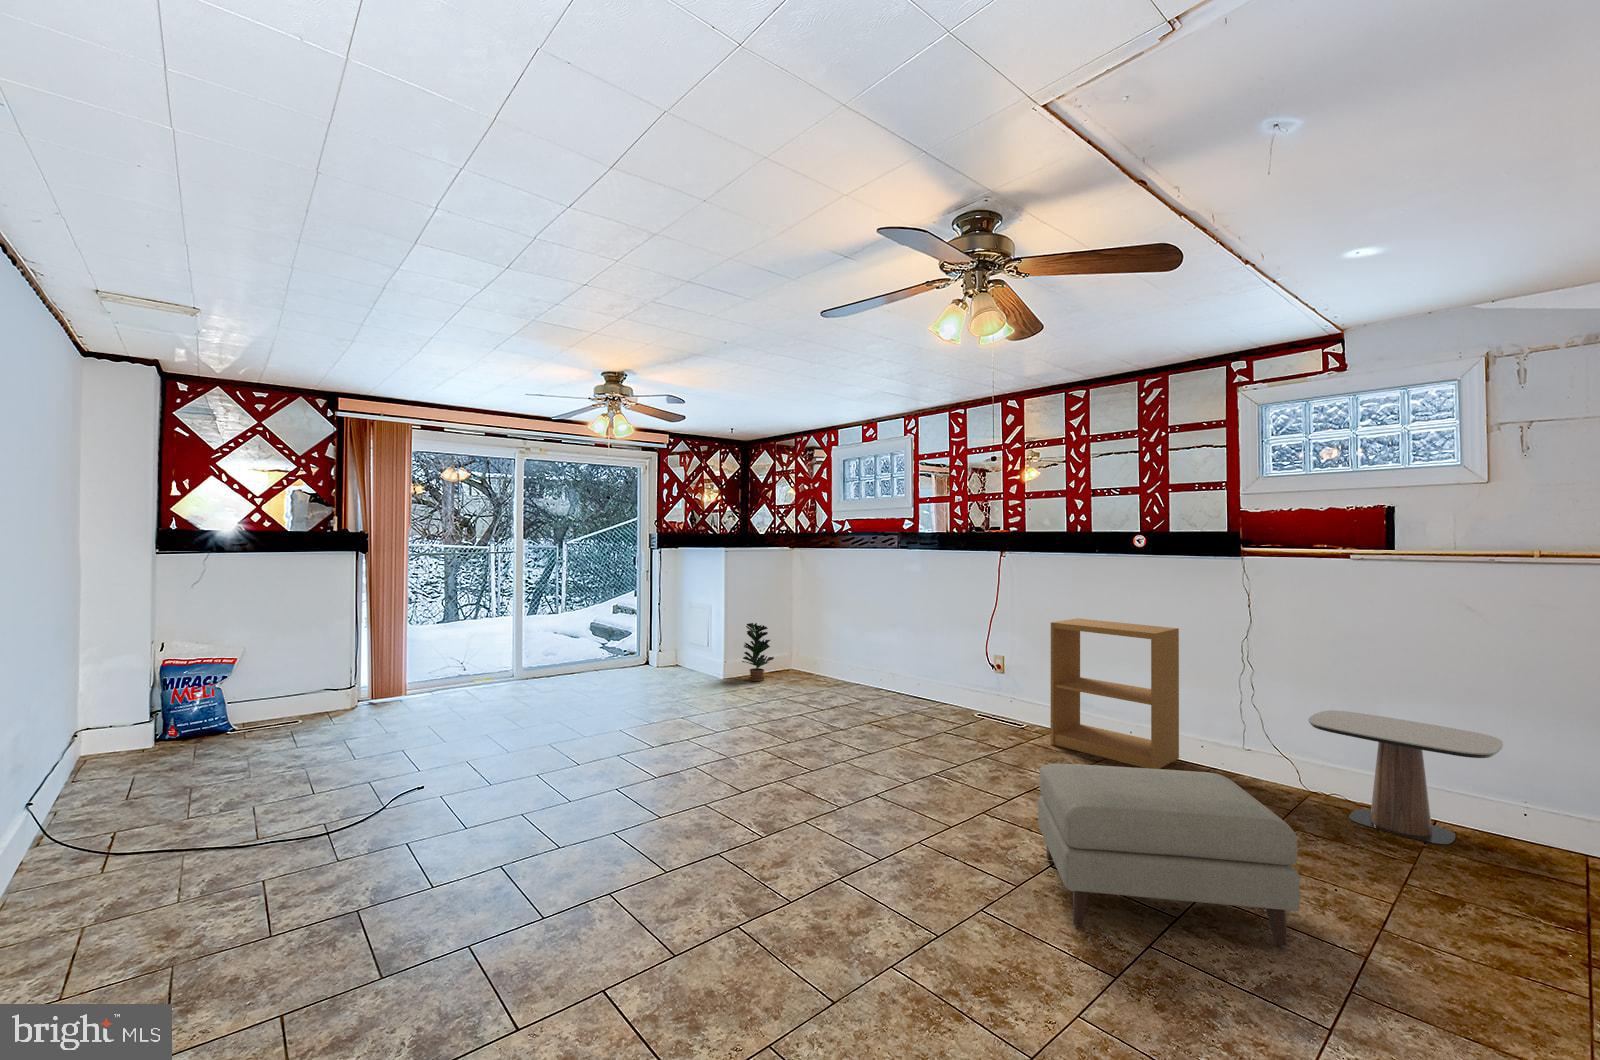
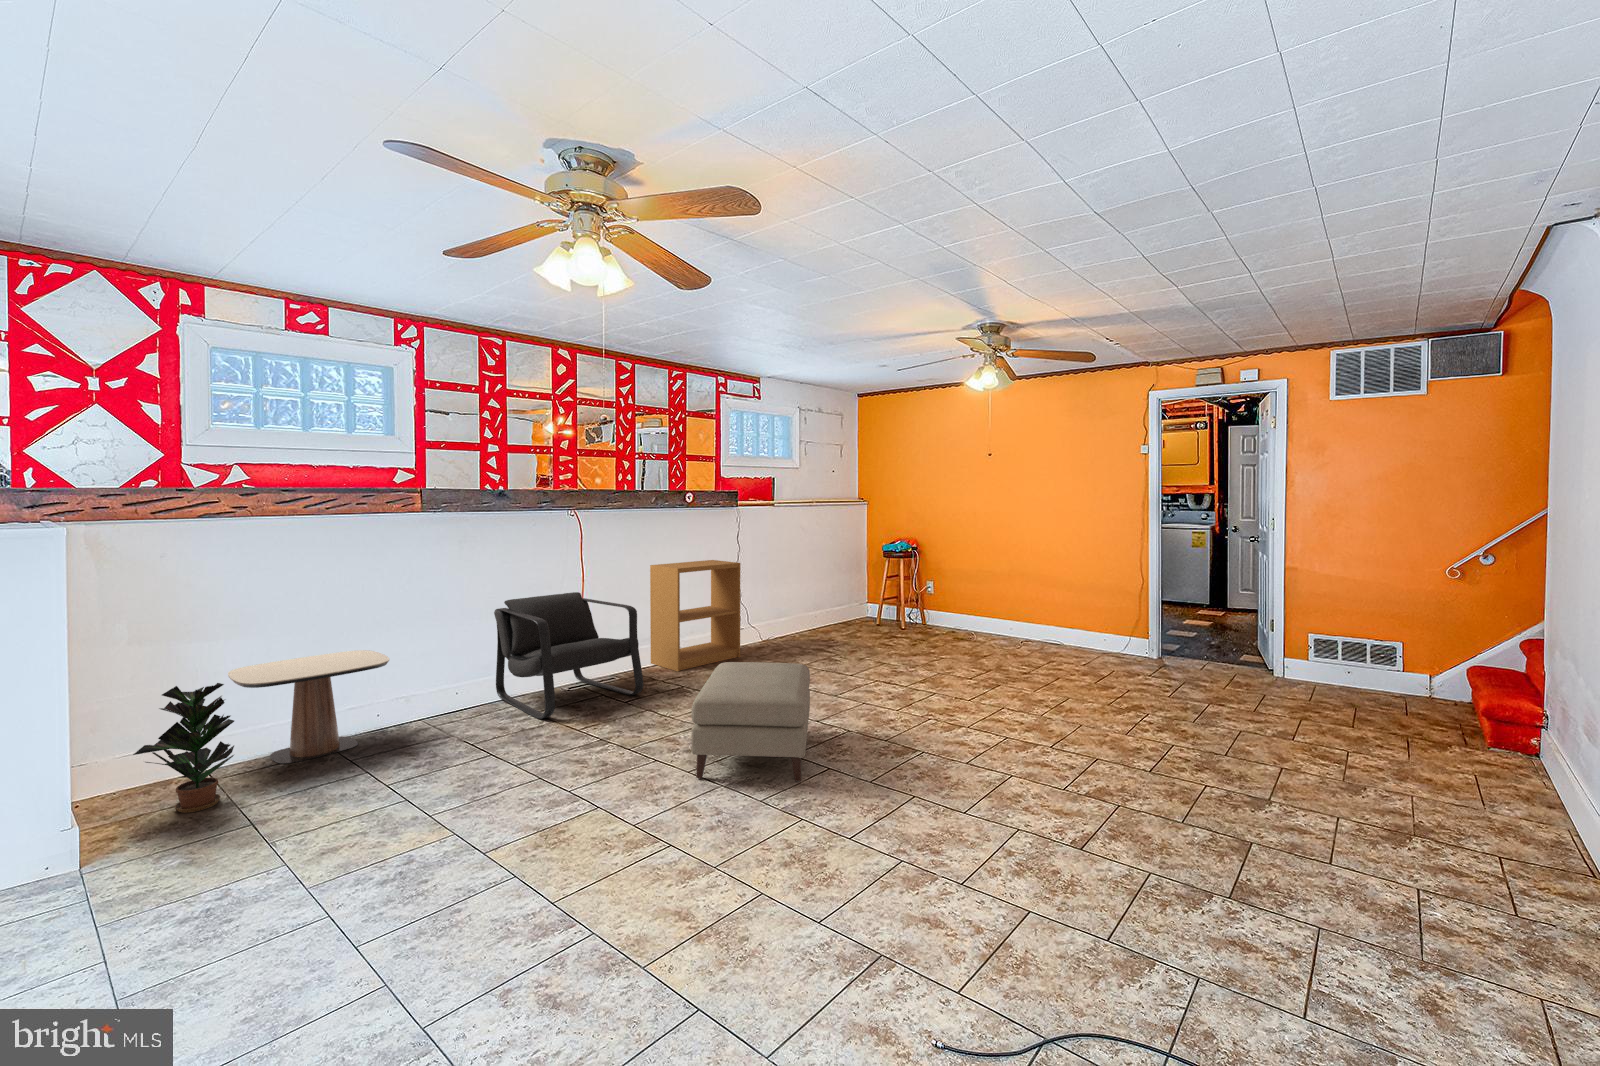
armchair: none [871,623,1000,732] -> present [494,592,644,719]
side table: present [1308,711,1503,845] -> present [228,650,389,764]
ottoman: present [1038,764,1300,947] -> present [691,662,810,782]

